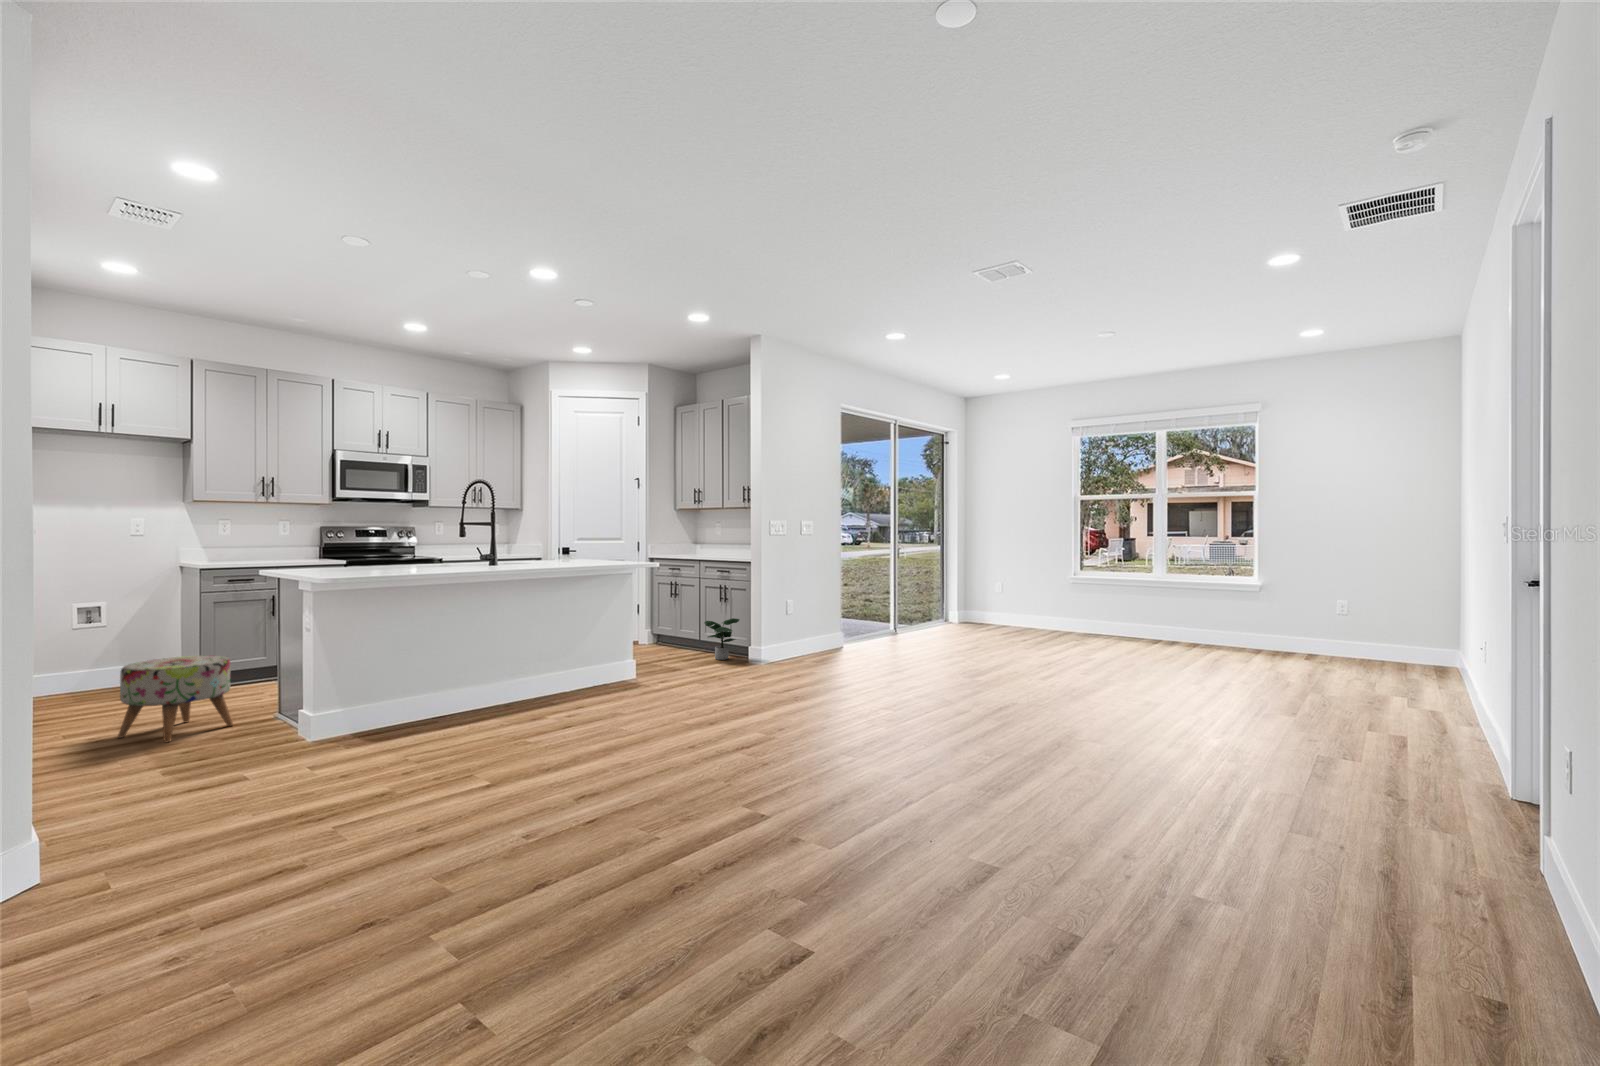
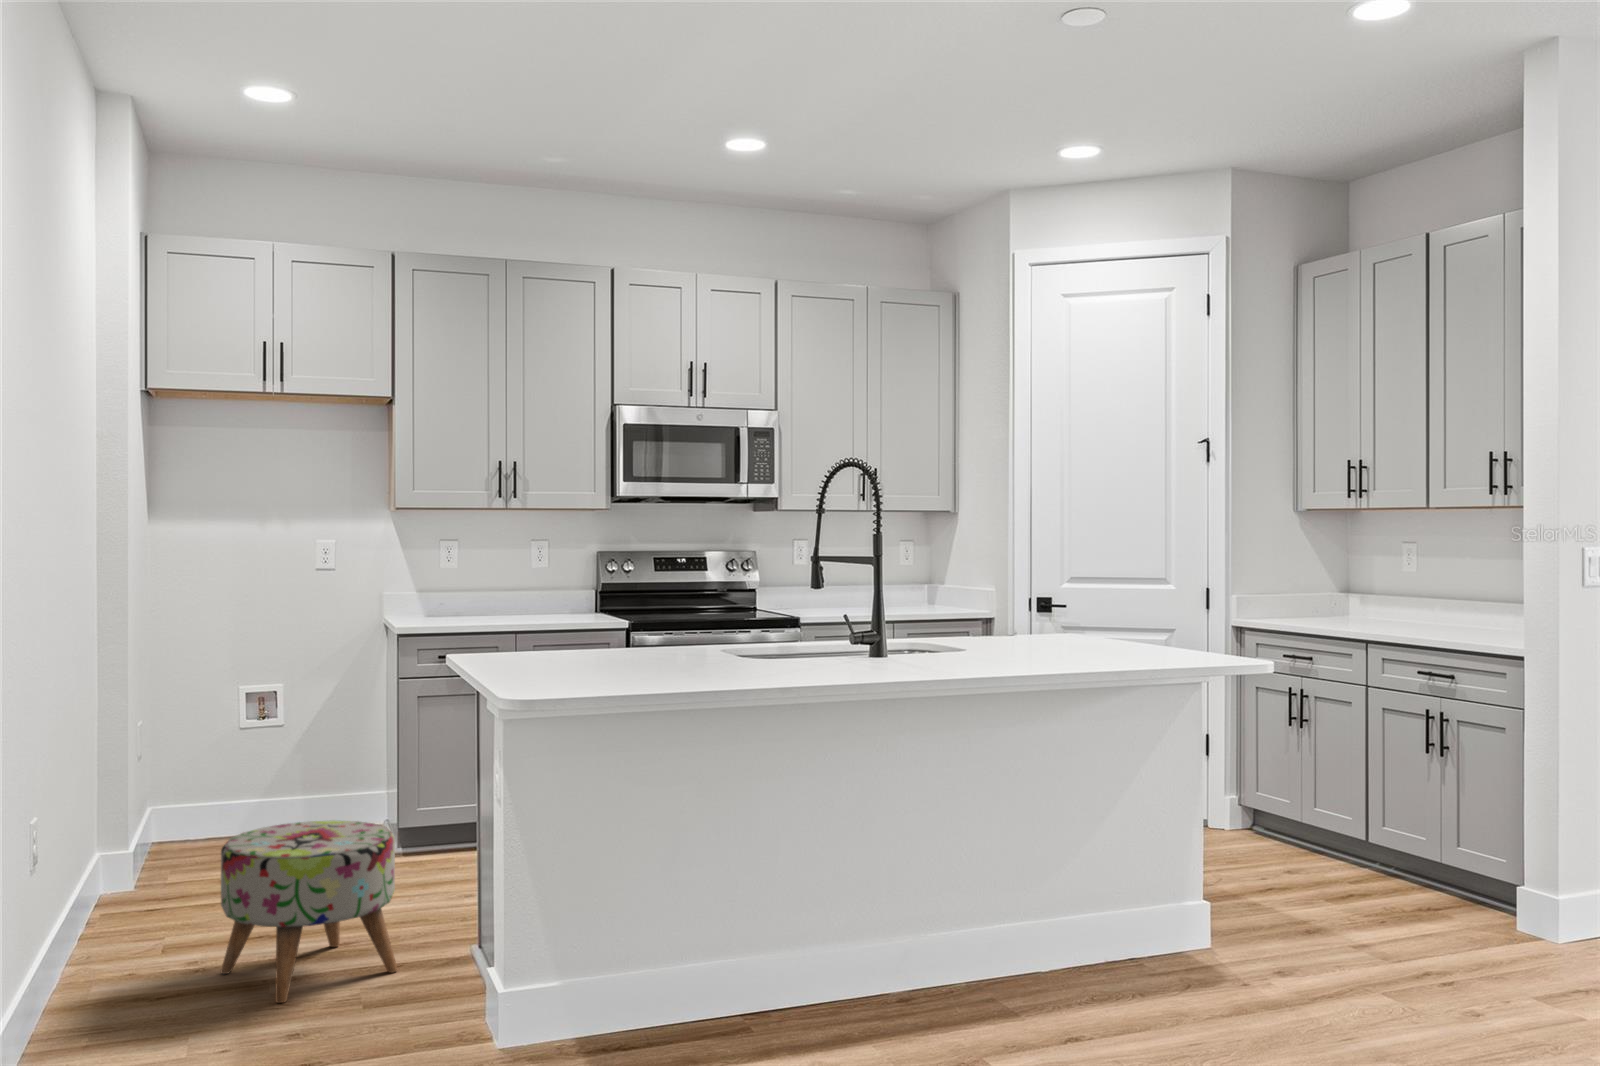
potted plant: present [704,618,740,660] -> none [1384,800,1485,908]

